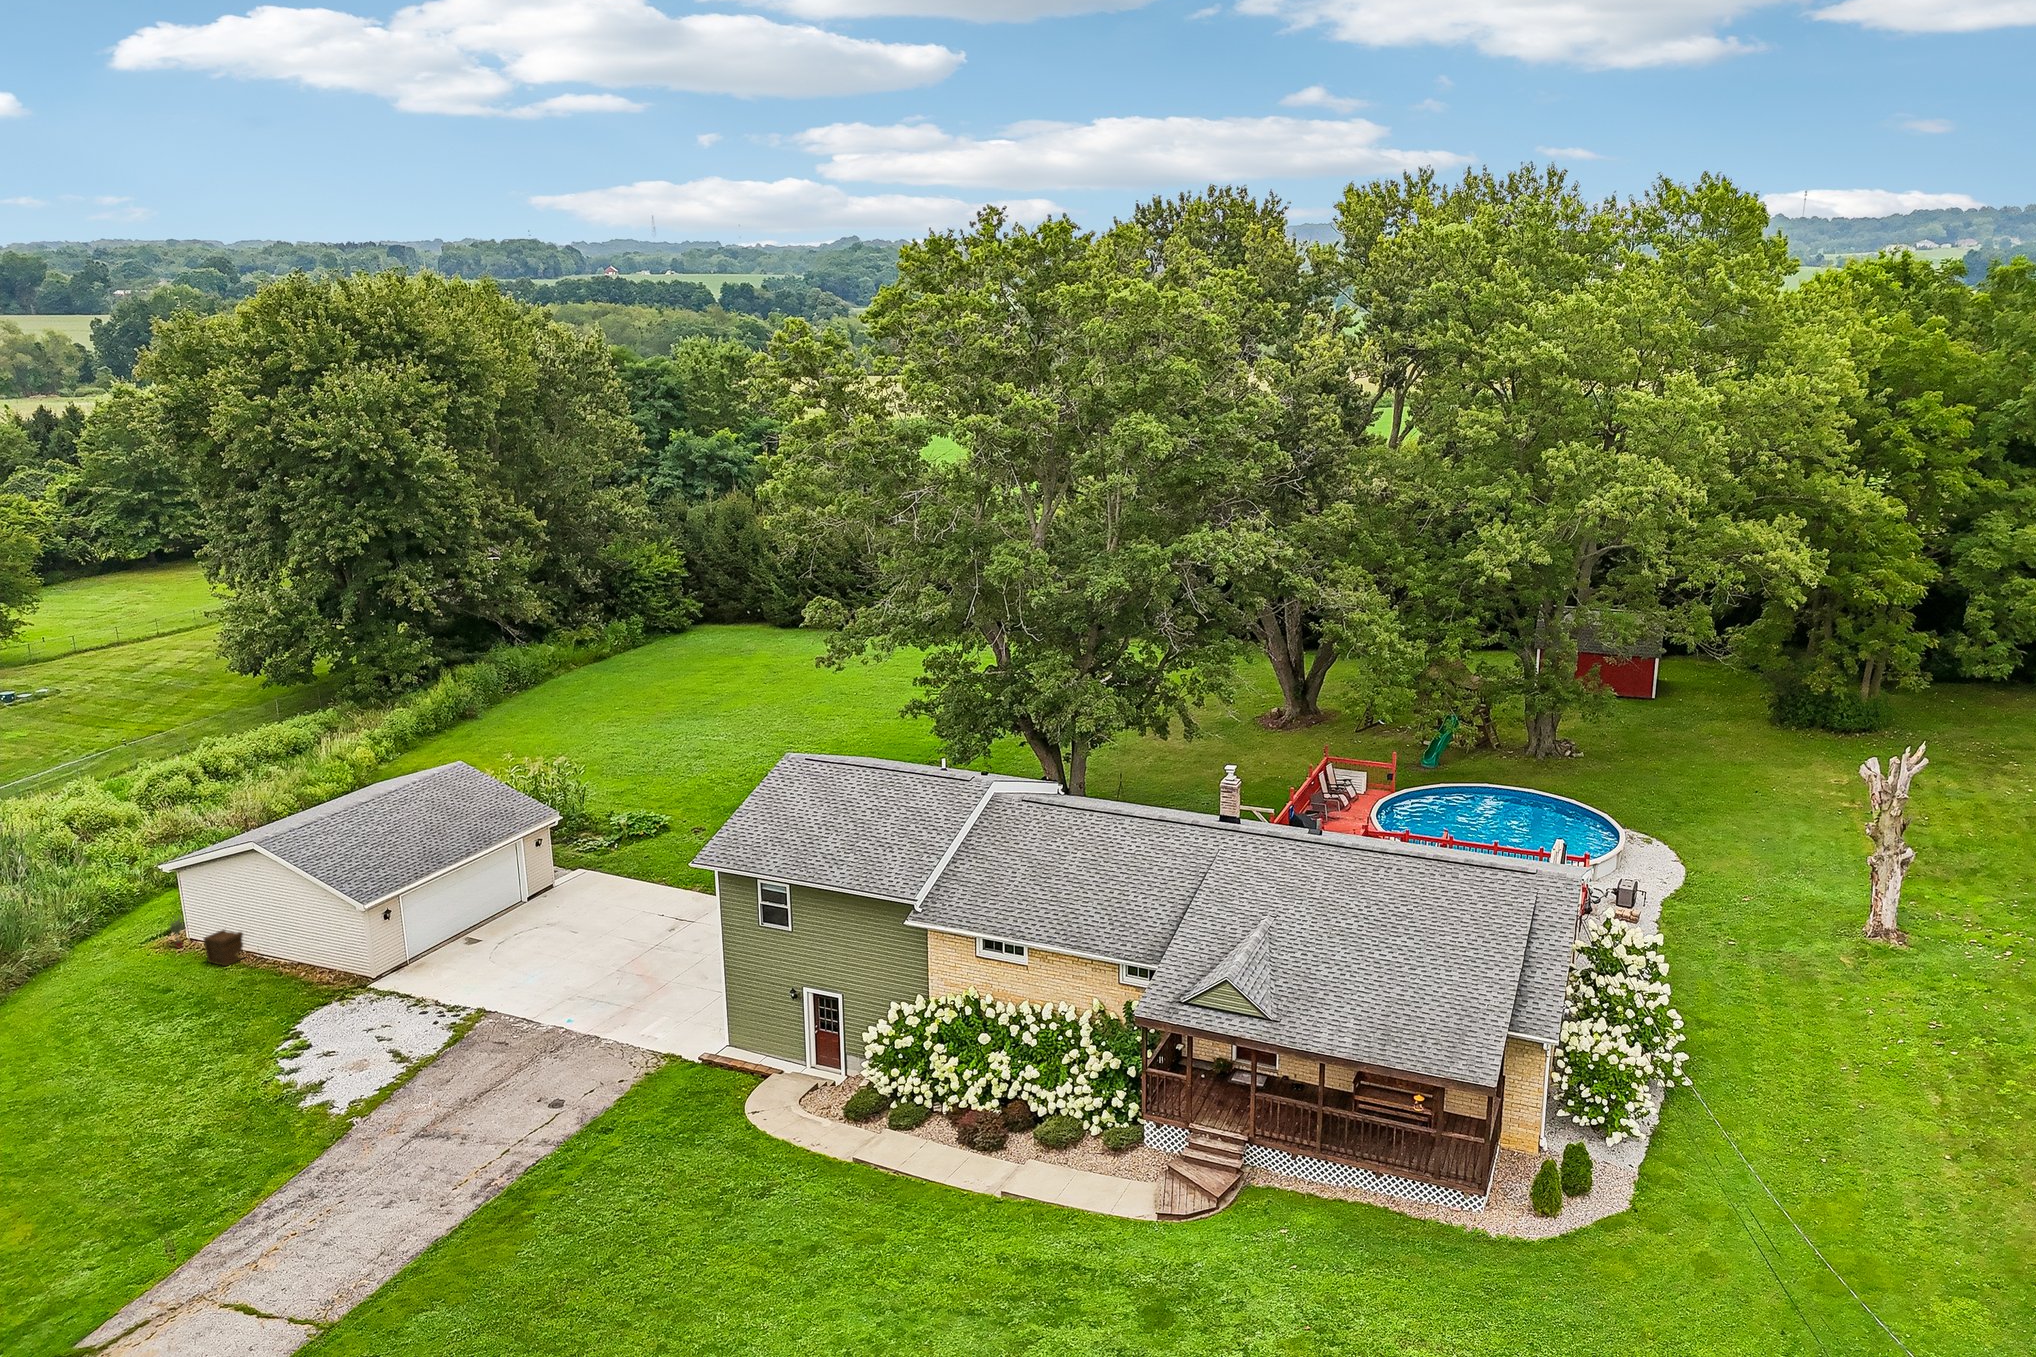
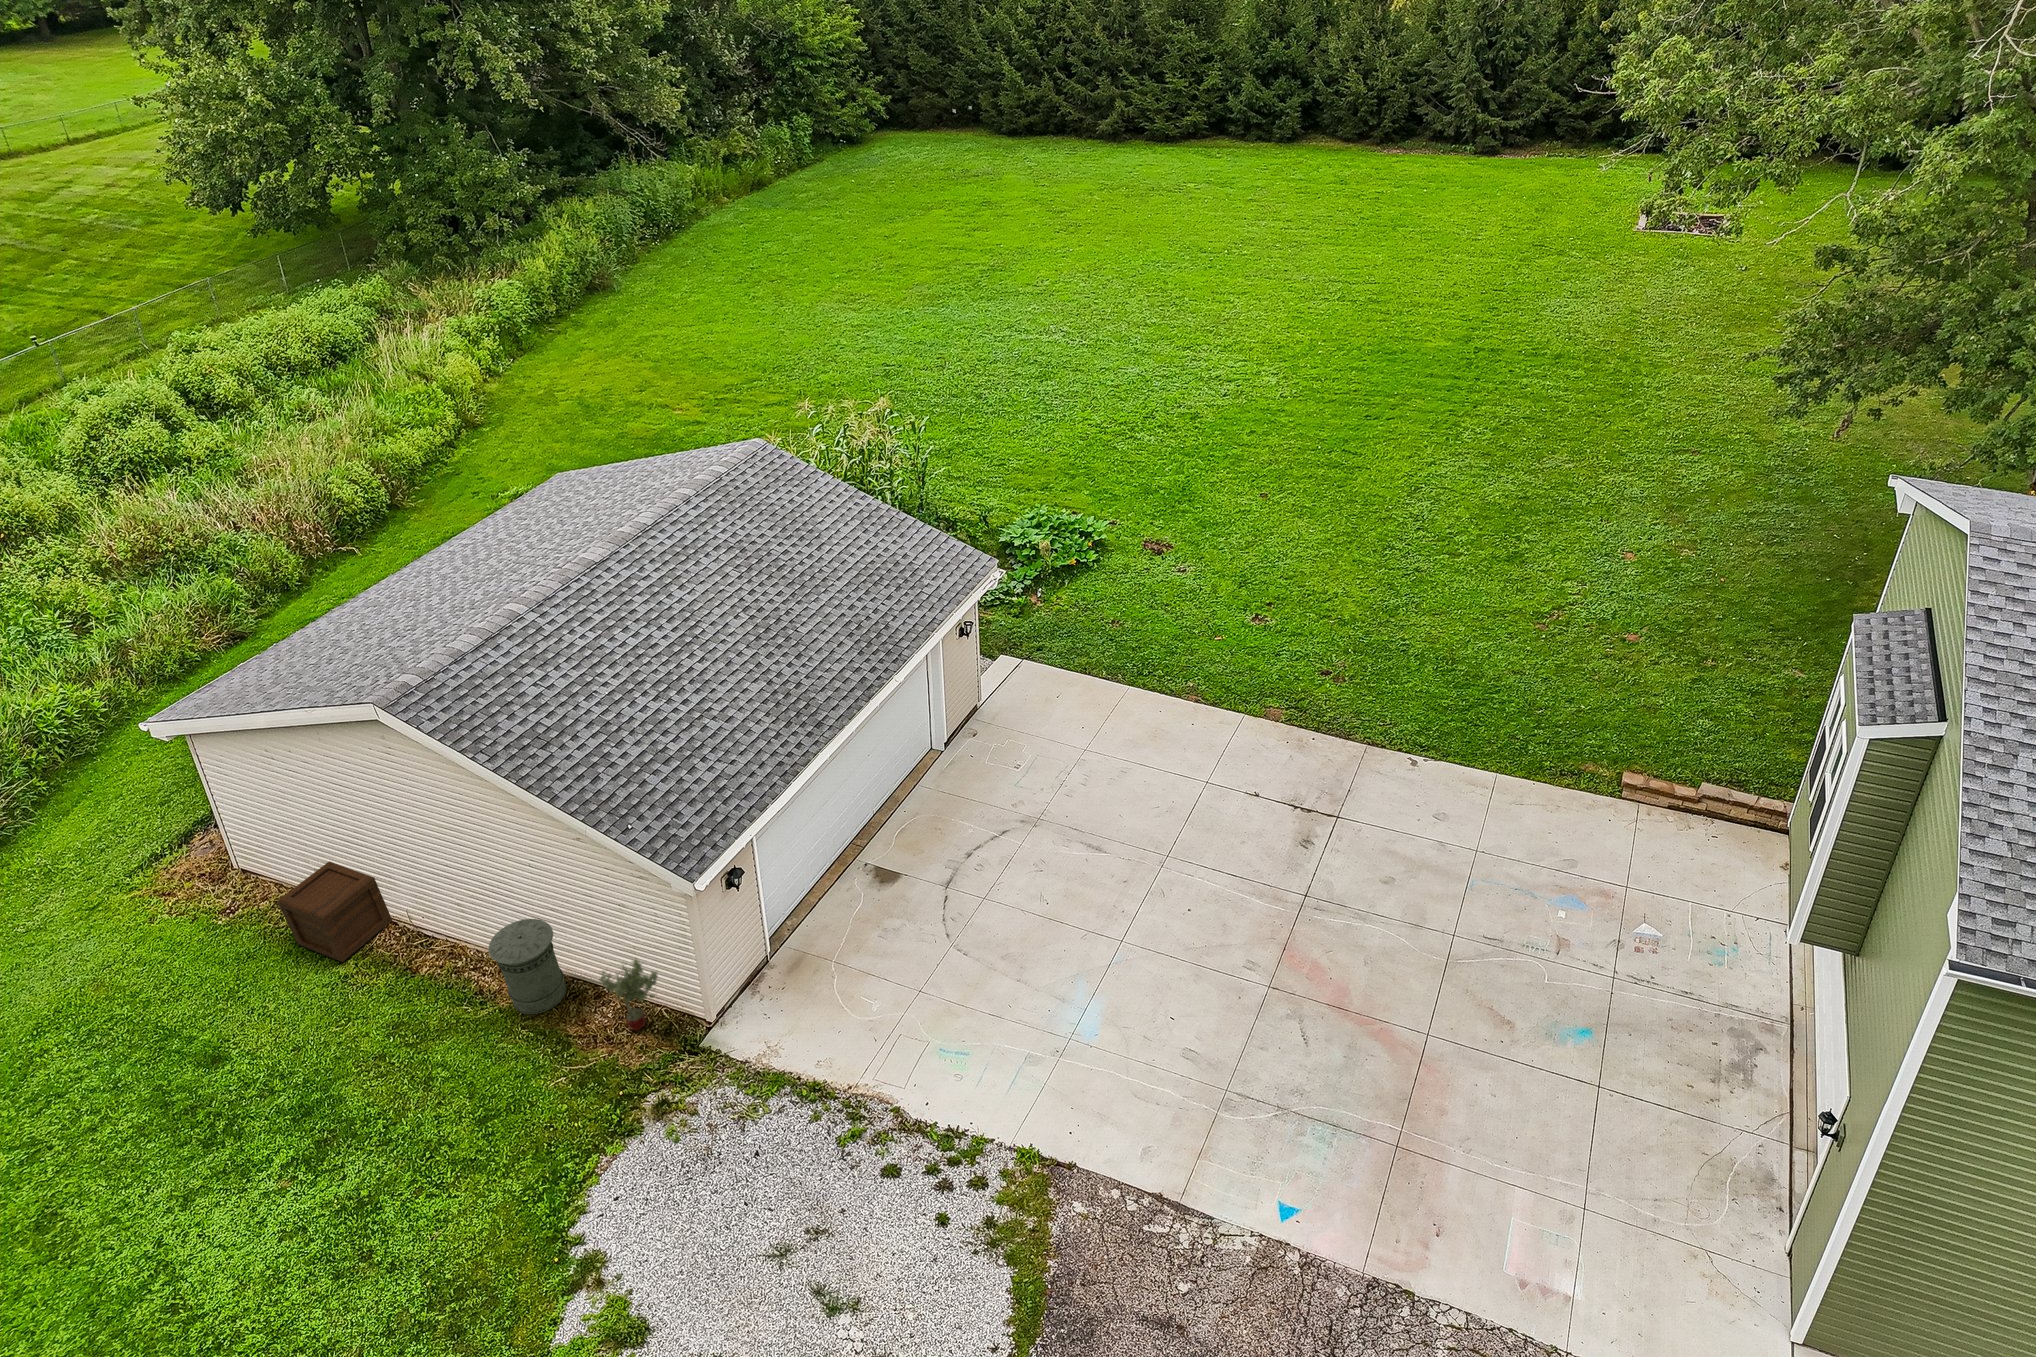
potted tree: present [170,916,186,948] -> present [600,959,657,1030]
trash can: none [286,938,318,978] -> present [488,919,566,1014]

